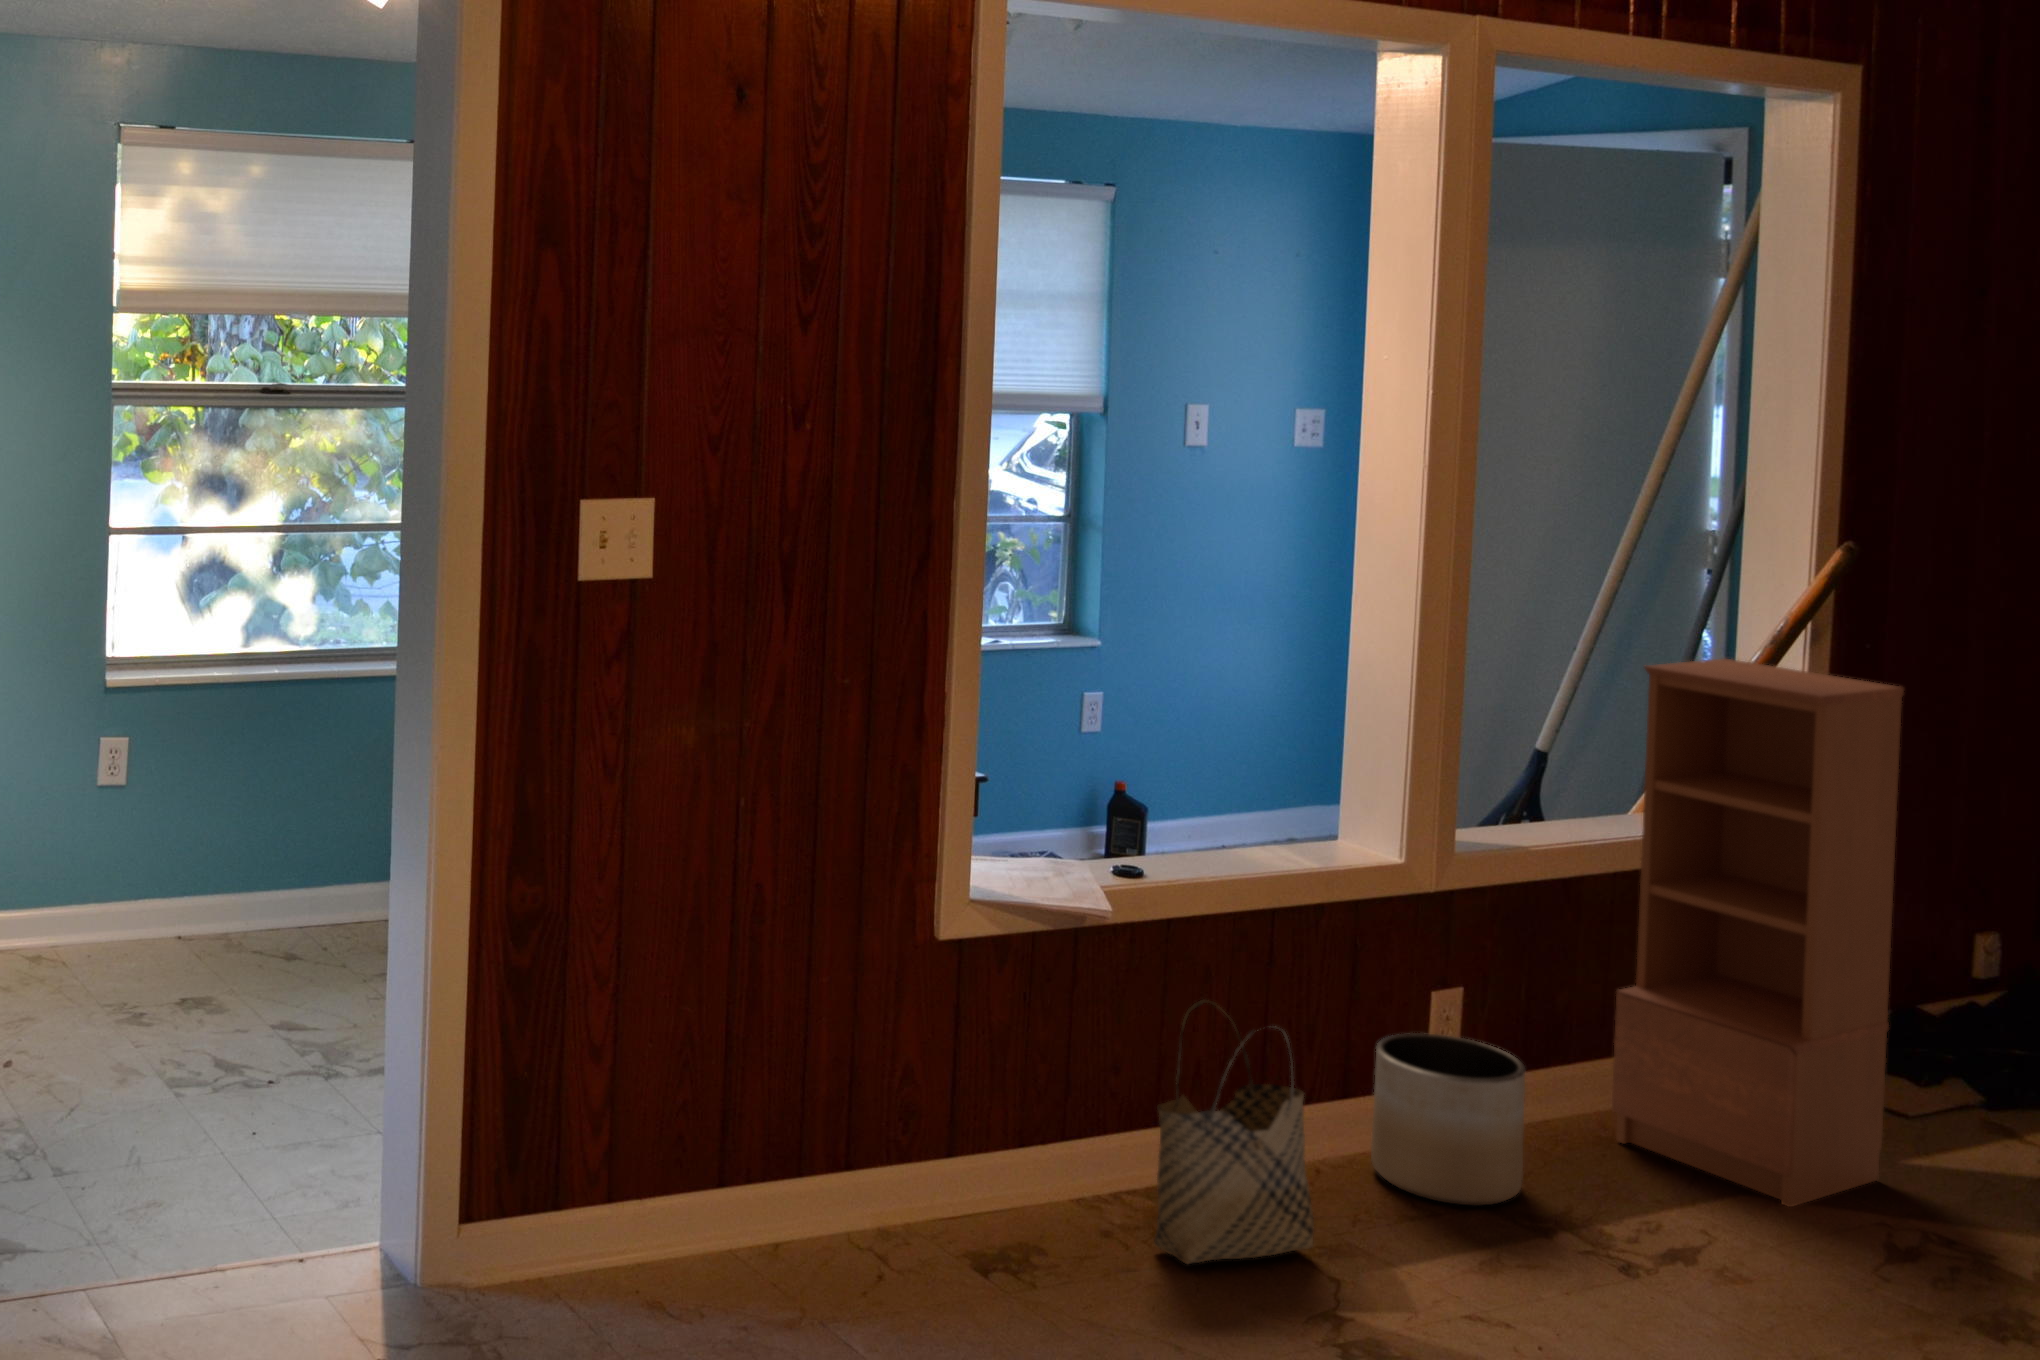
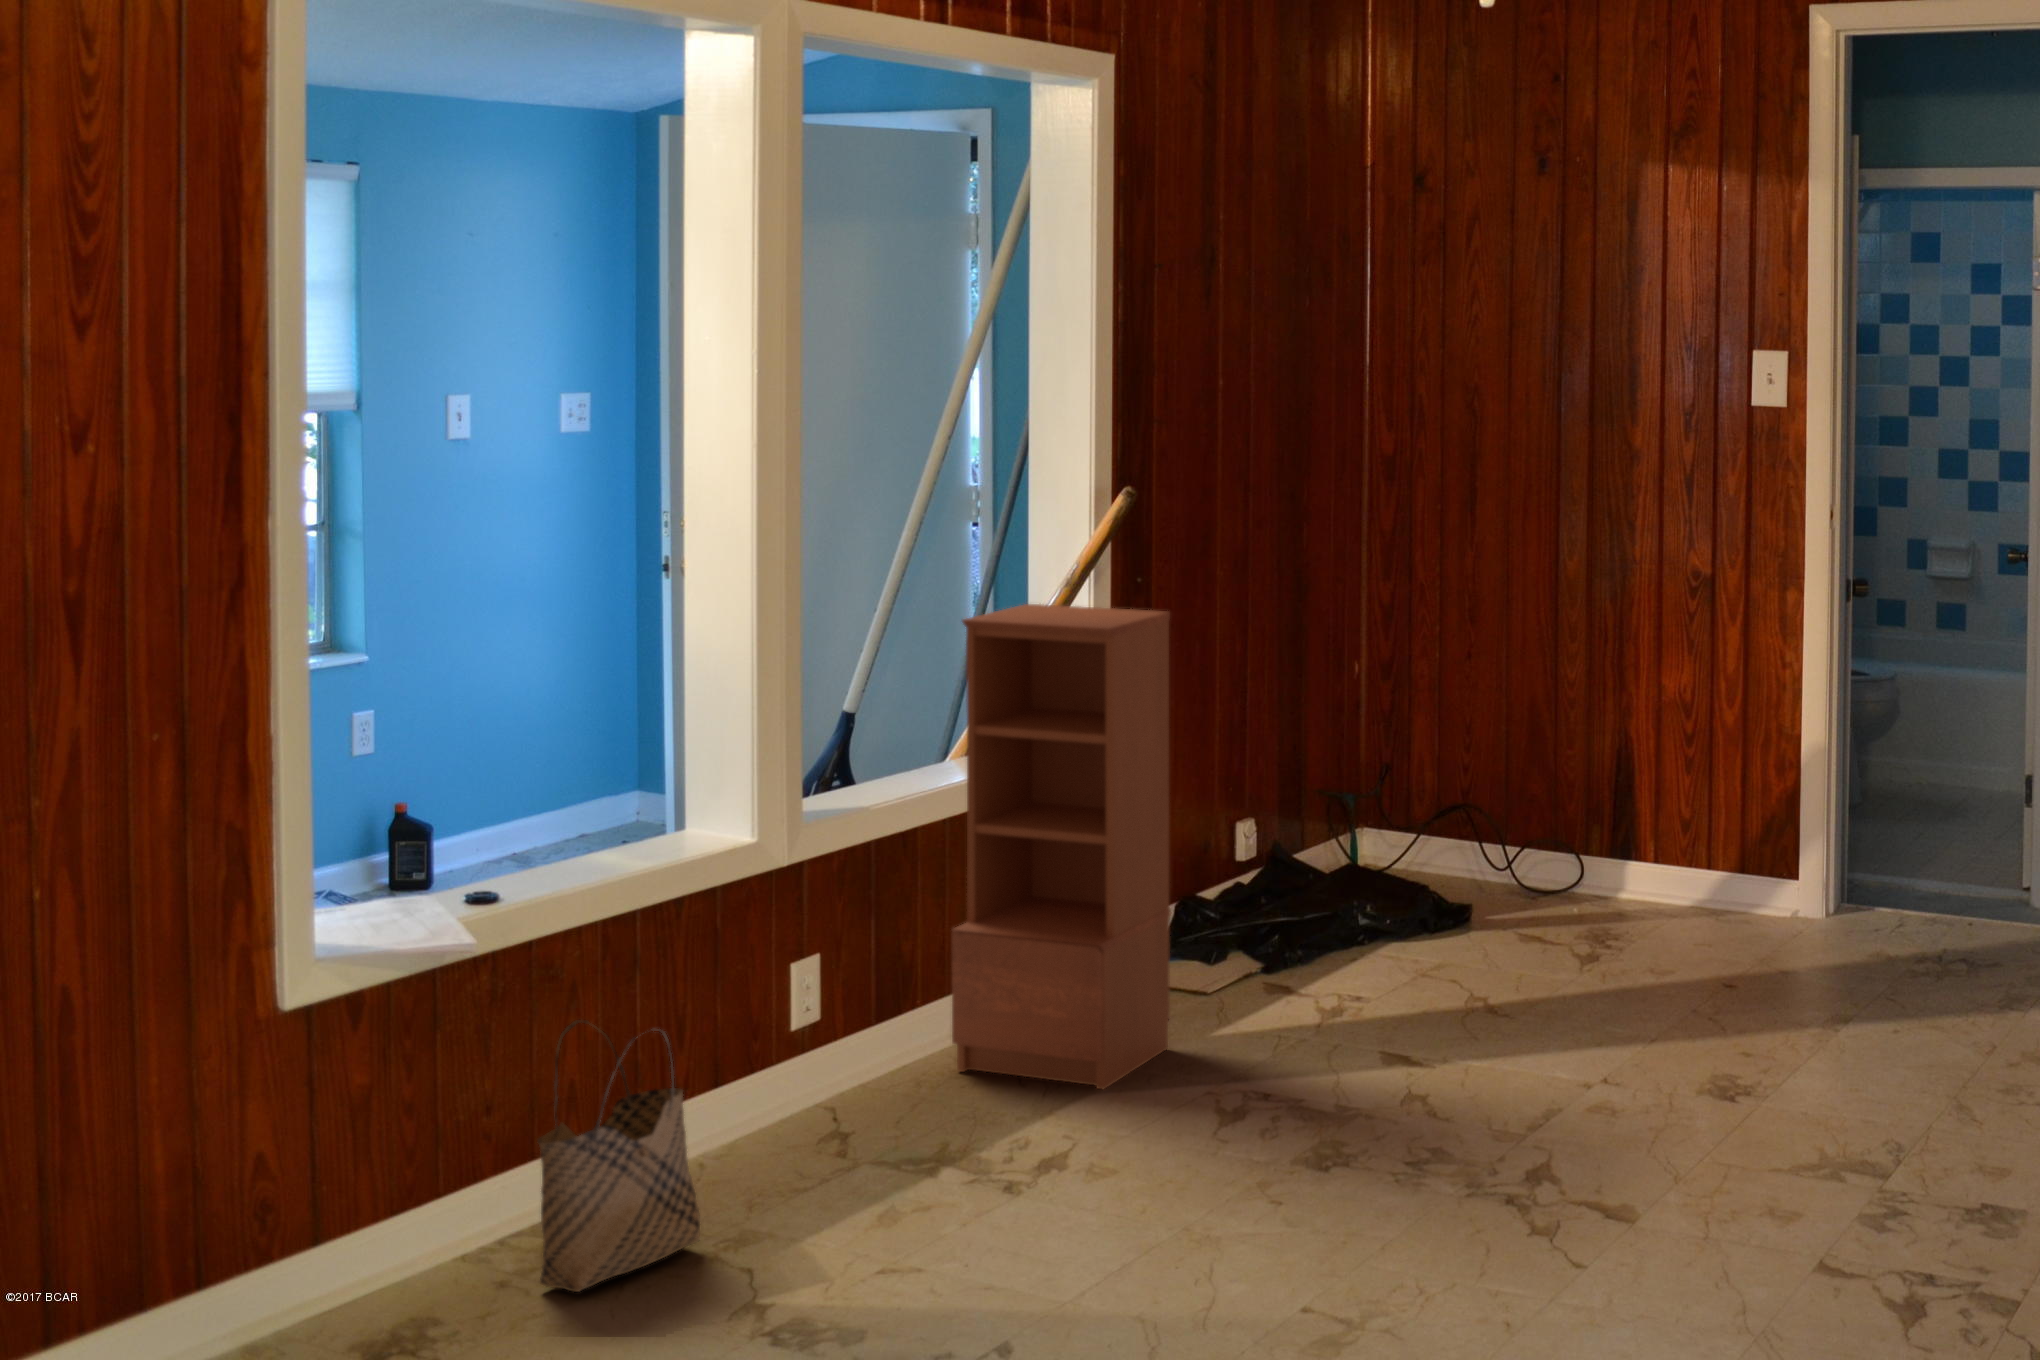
planter: present [1371,1033,1525,1206] -> none [741,1005,882,1167]

